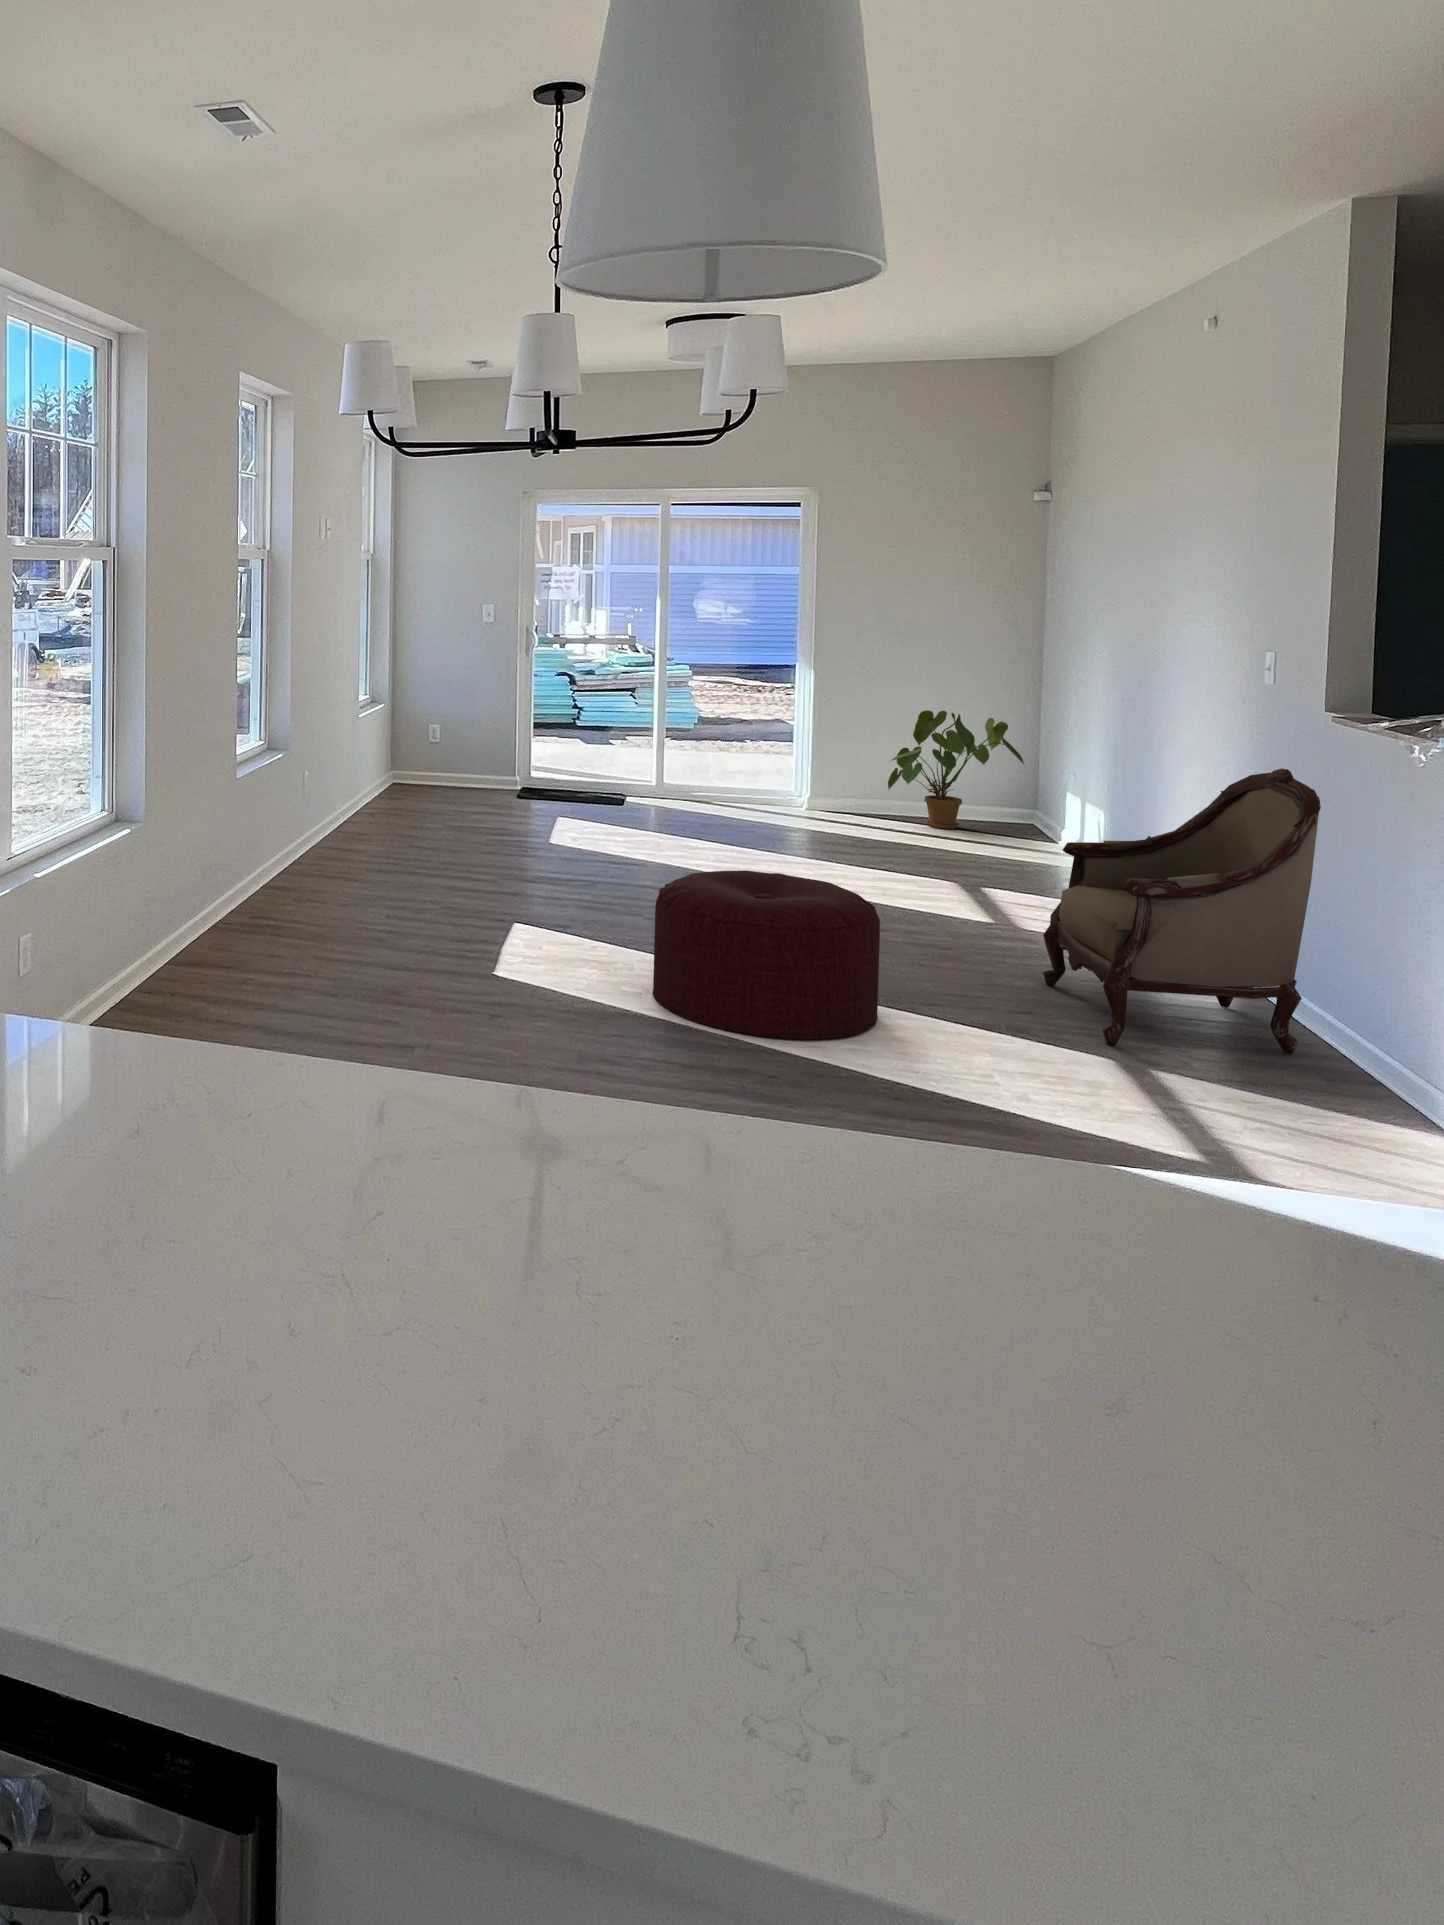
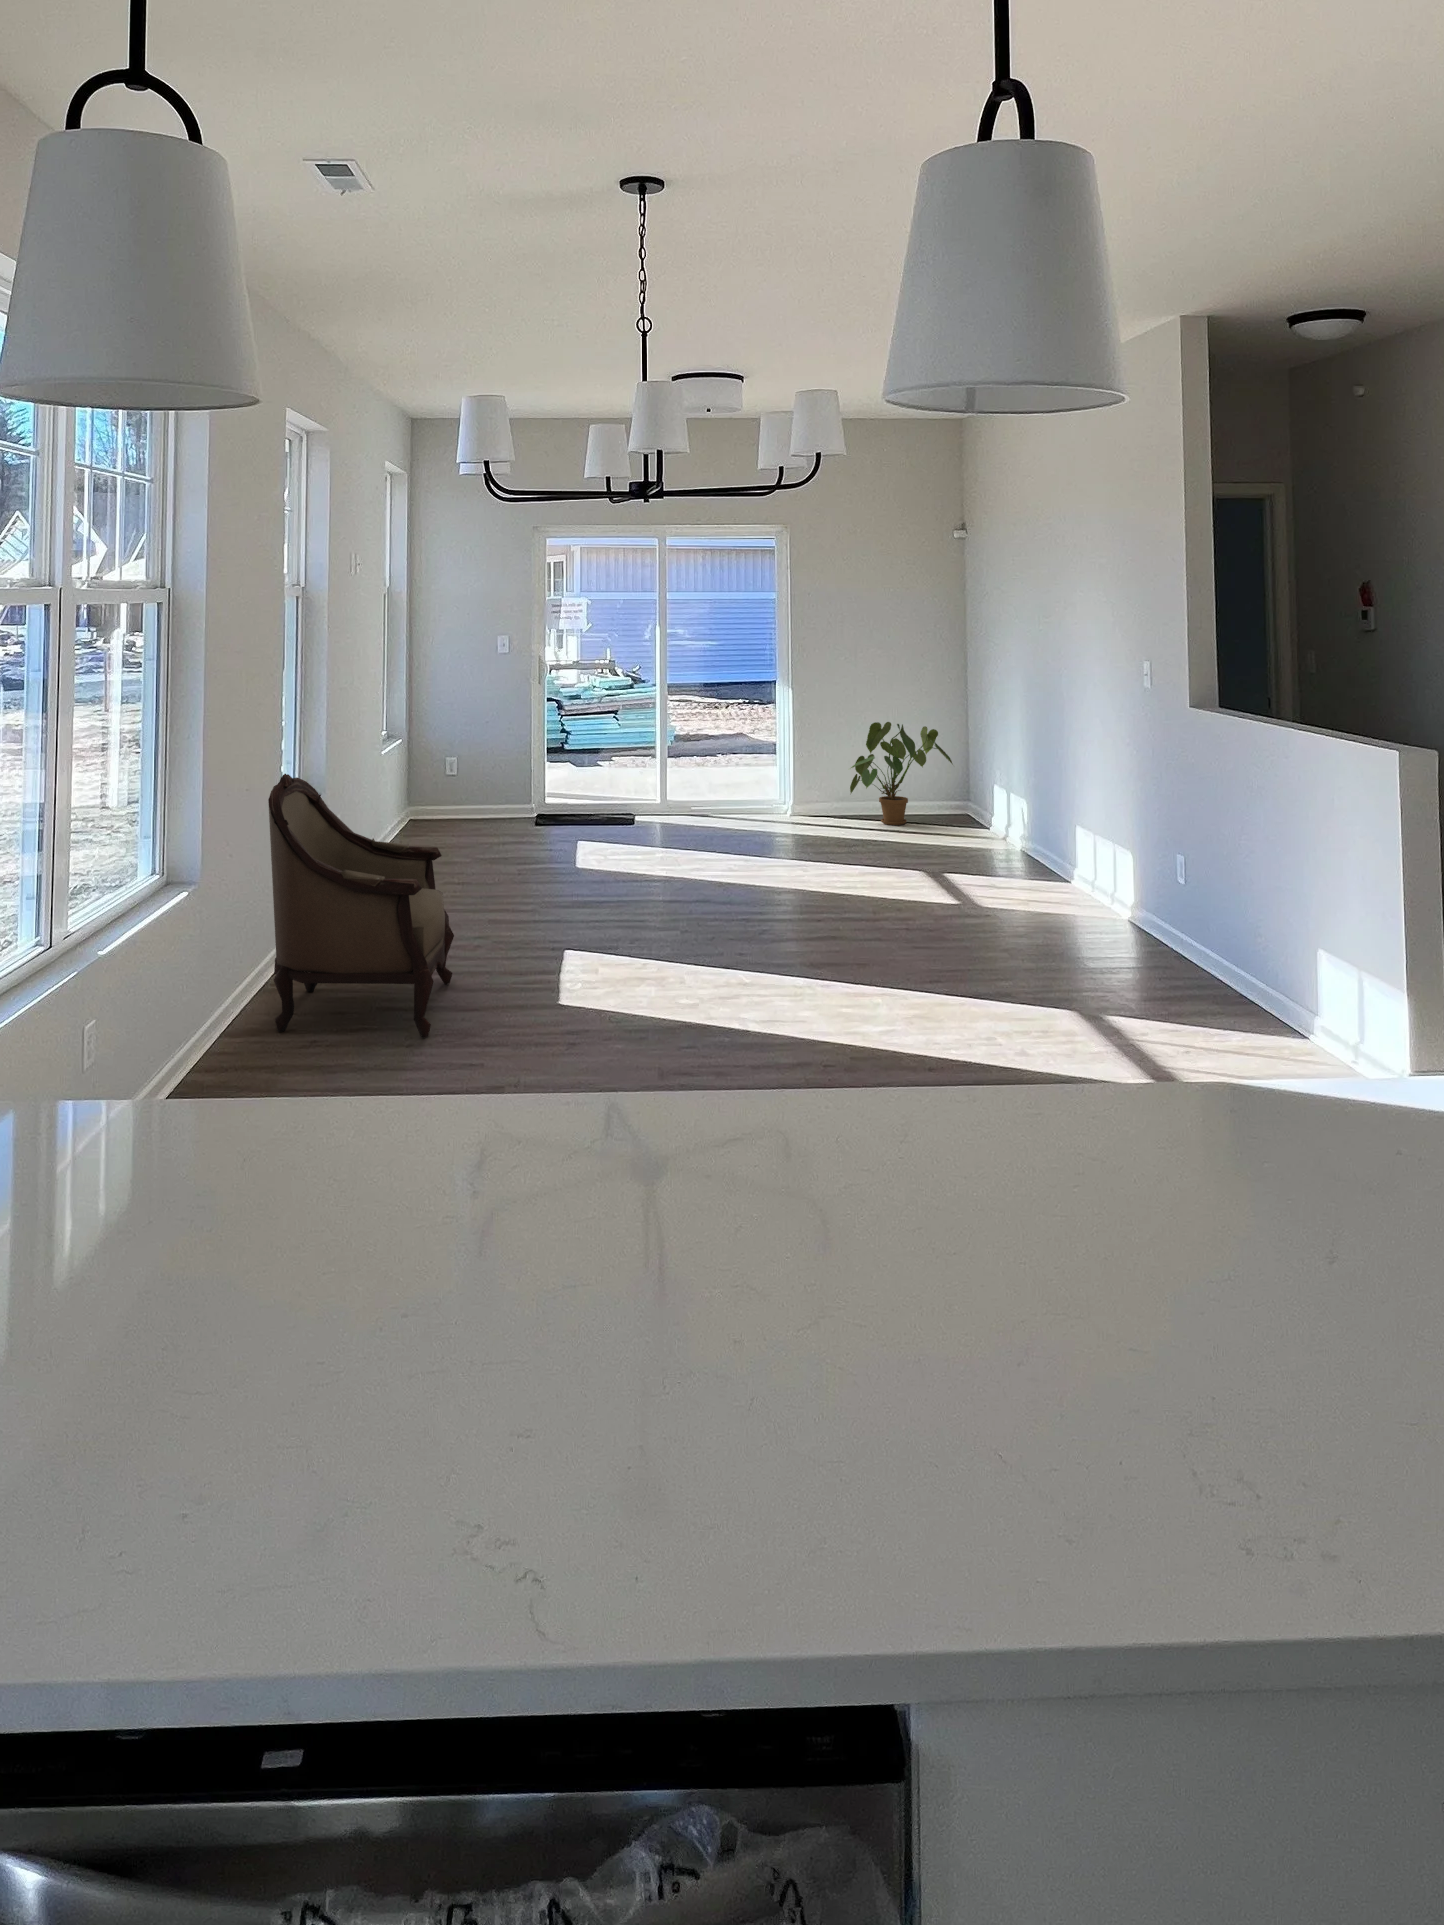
armchair: present [1043,768,1321,1054] -> present [268,774,454,1038]
ottoman: present [653,870,880,1039] -> none [702,876,890,1027]

